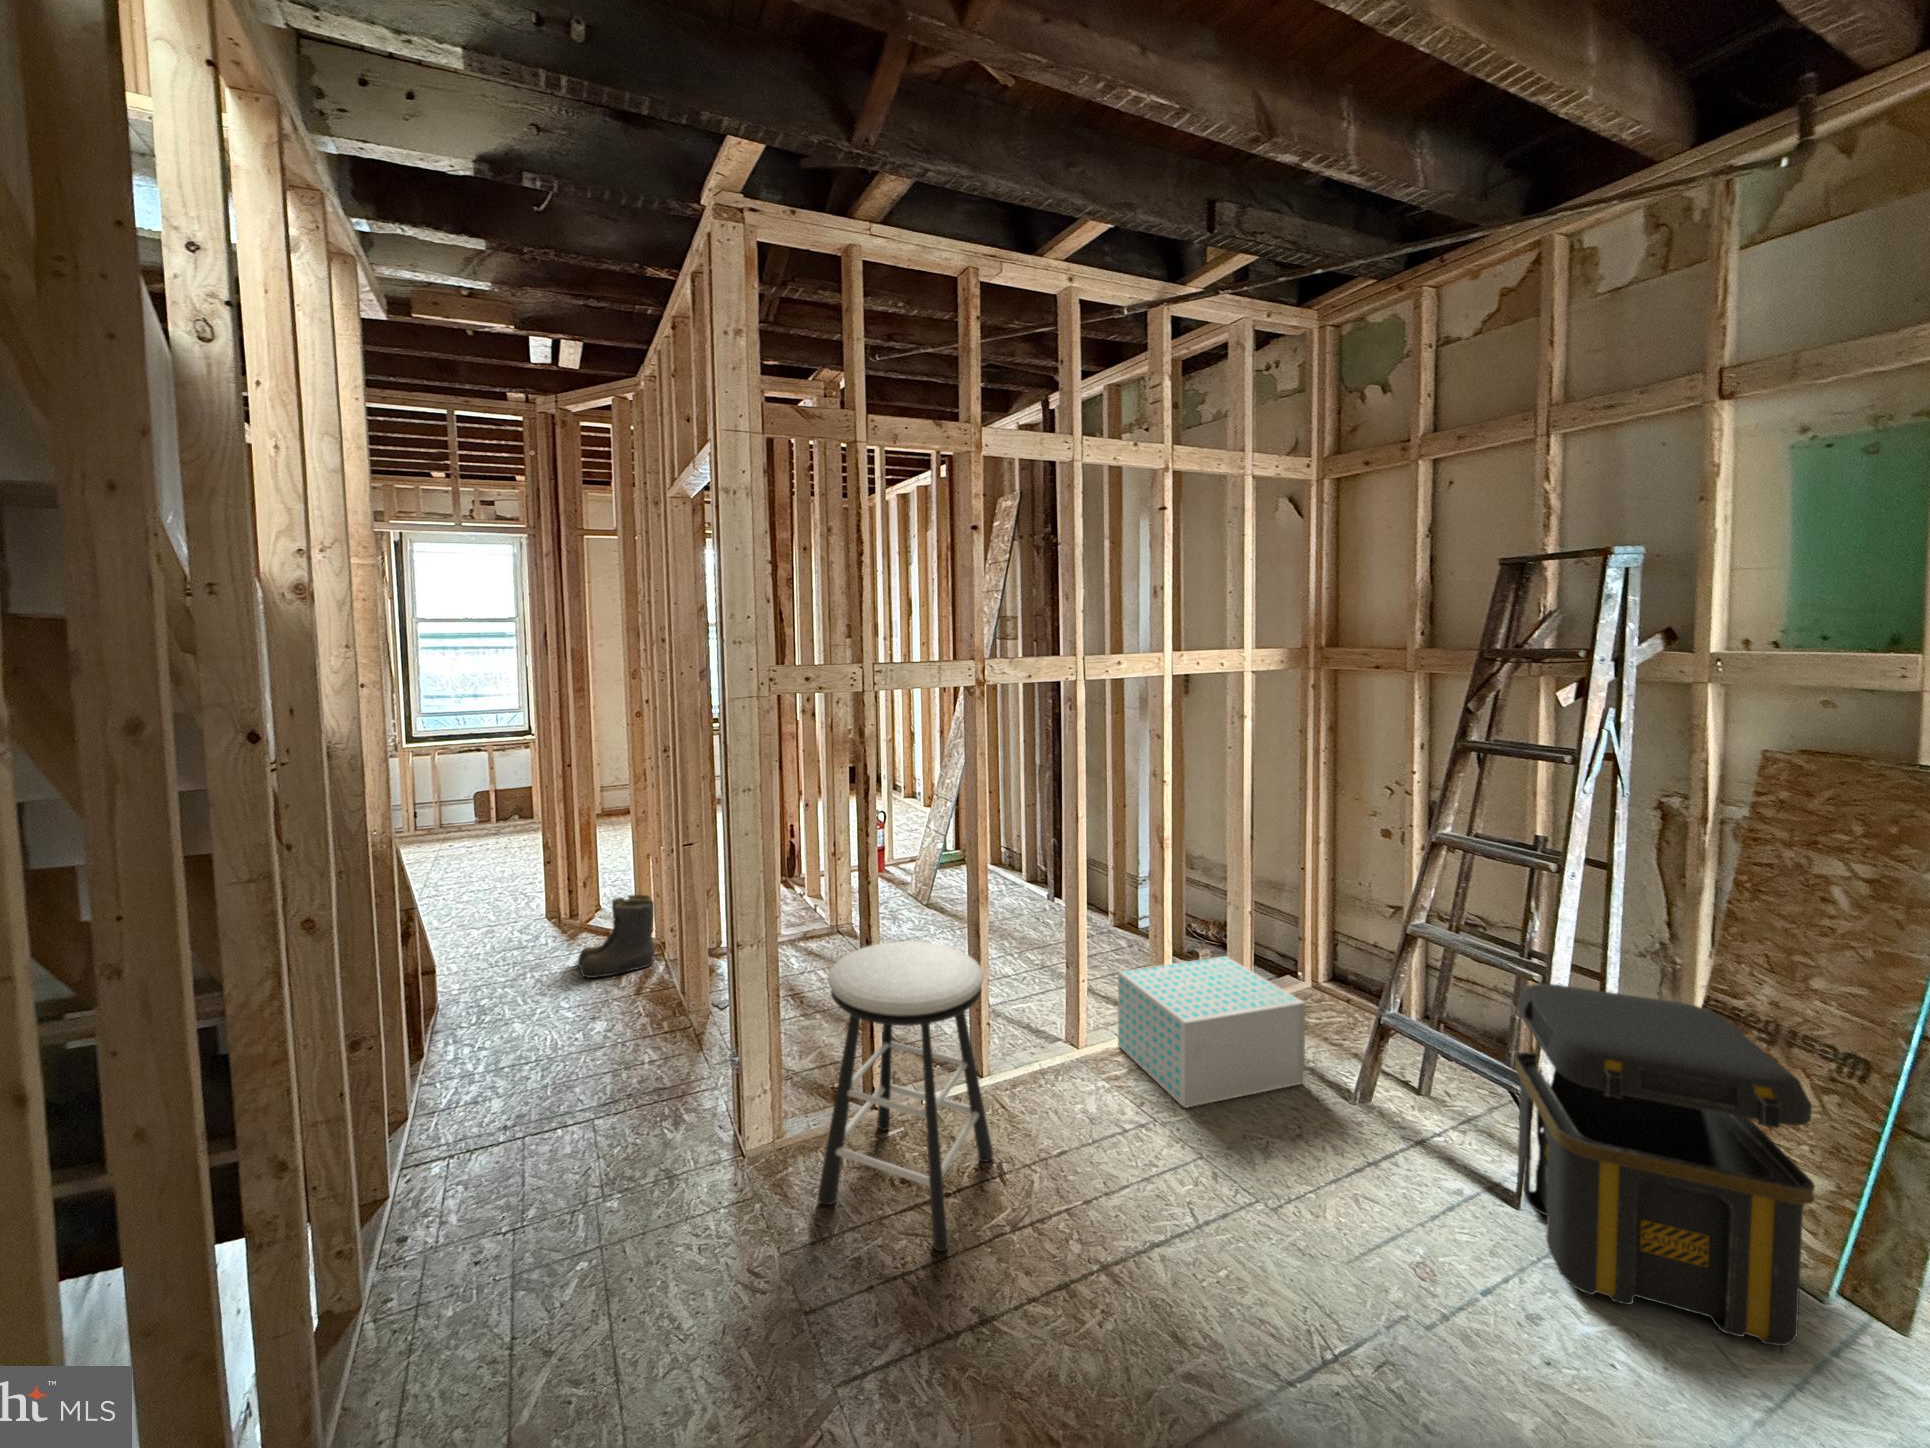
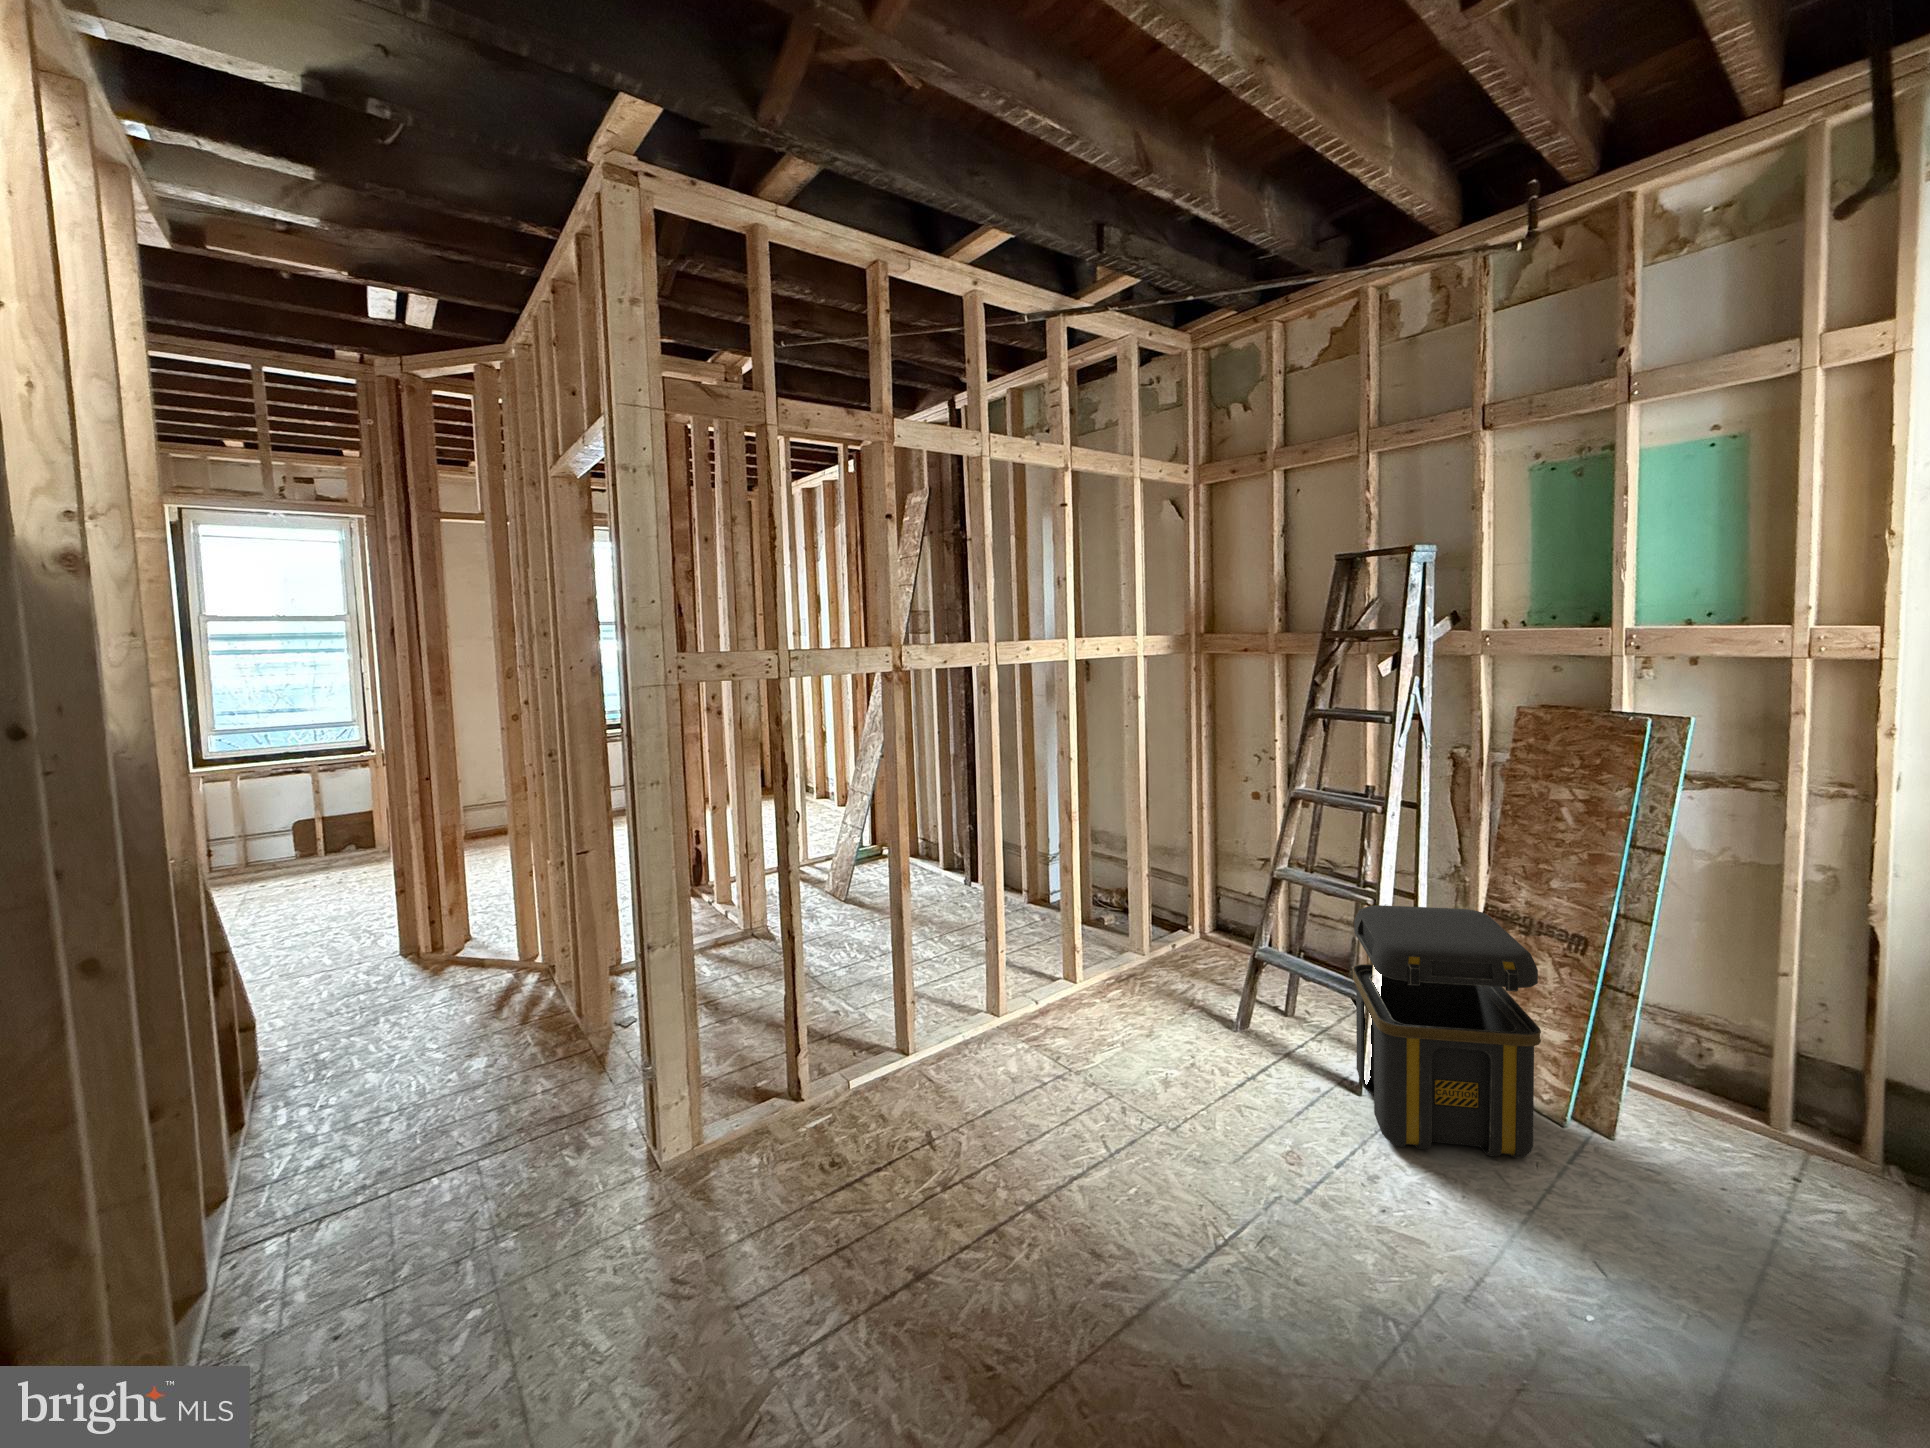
boots: present [578,894,655,978] -> none [440,918,541,1017]
stool: present [817,941,993,1251] -> none [743,927,922,1218]
storage box: present [1118,956,1305,1108] -> none [1037,917,1198,1056]

